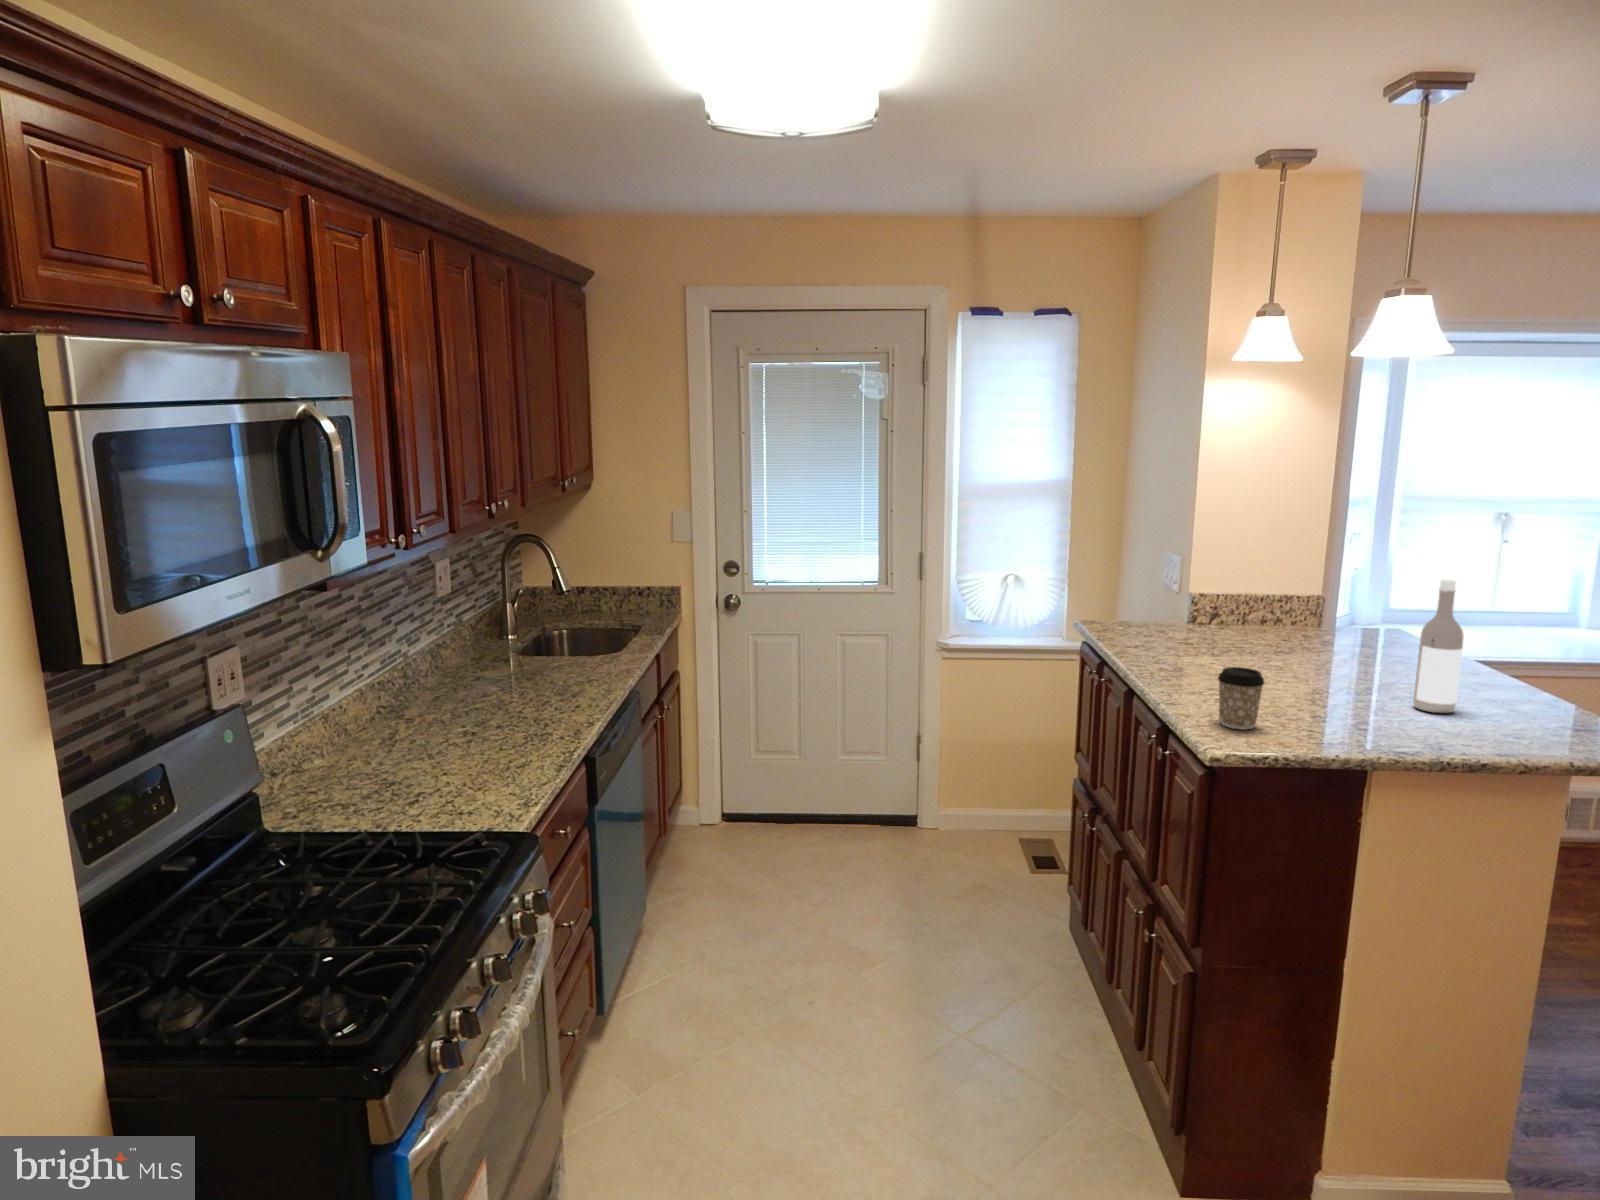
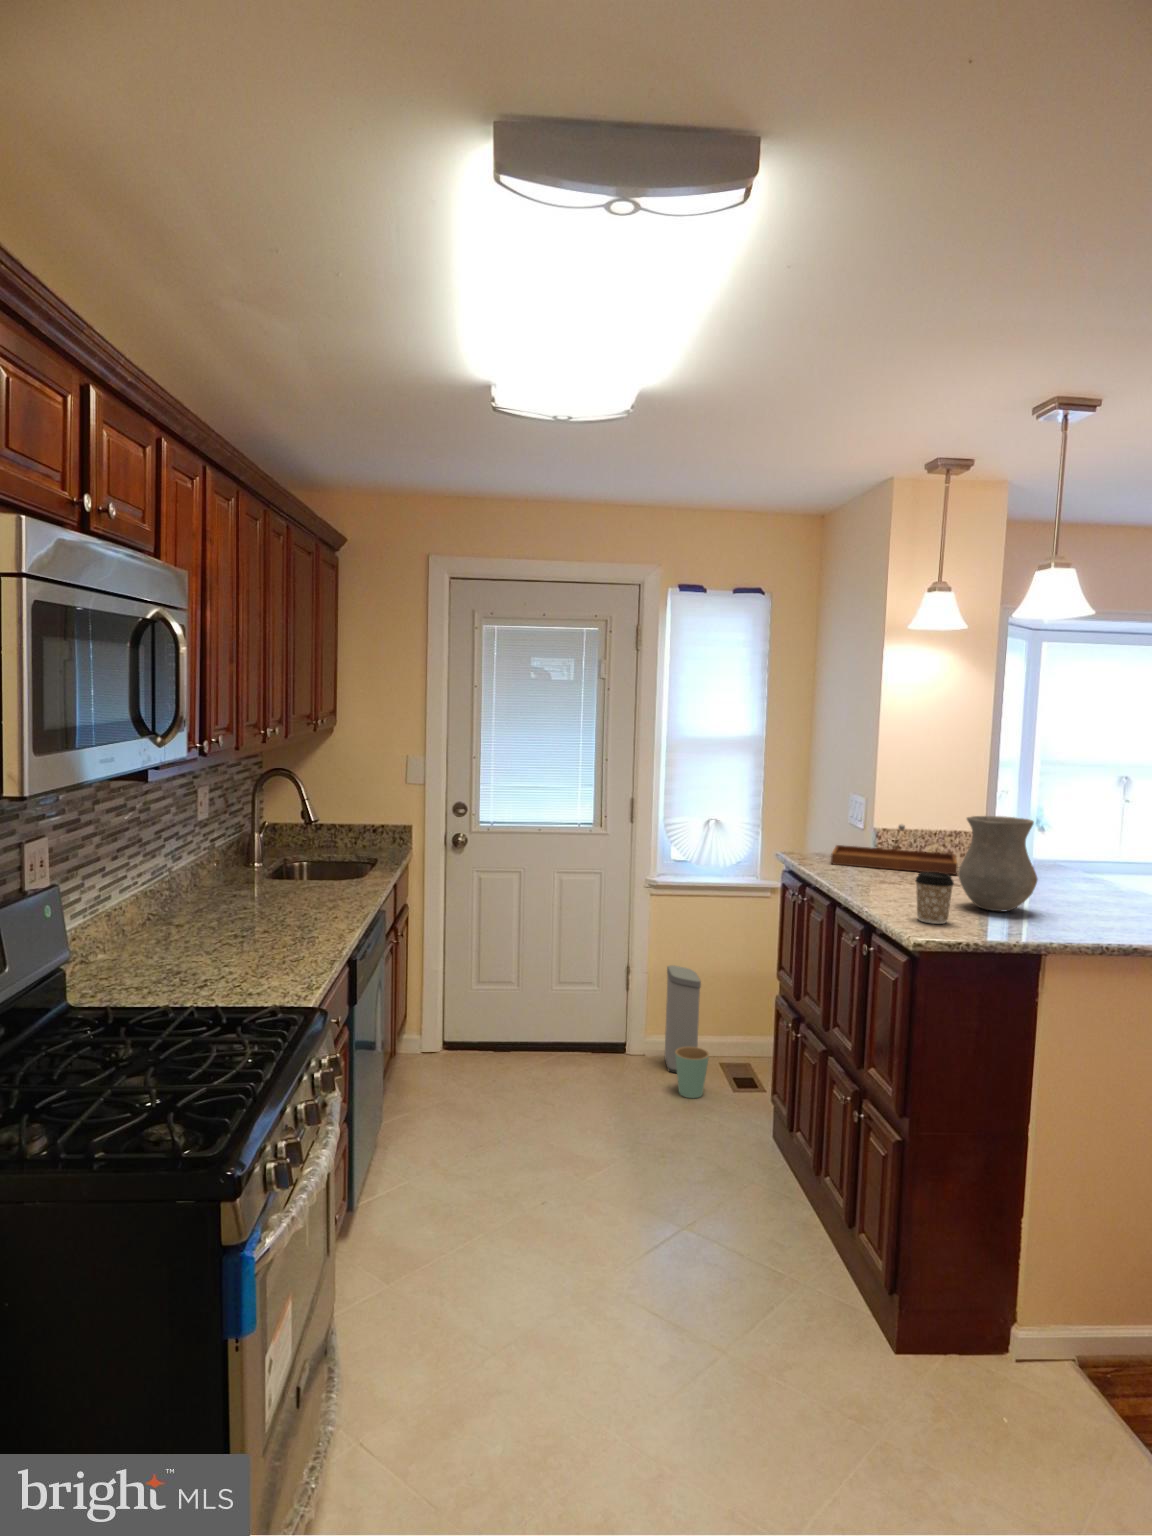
wine bottle: present [1413,580,1463,713] -> none [1070,803,1108,915]
tray: none [1134,591,1284,653] -> present [831,824,957,875]
vase: none [1276,594,1372,709] -> present [958,816,1038,911]
trash can: none [956,737,1001,883] -> present [664,965,709,1098]

